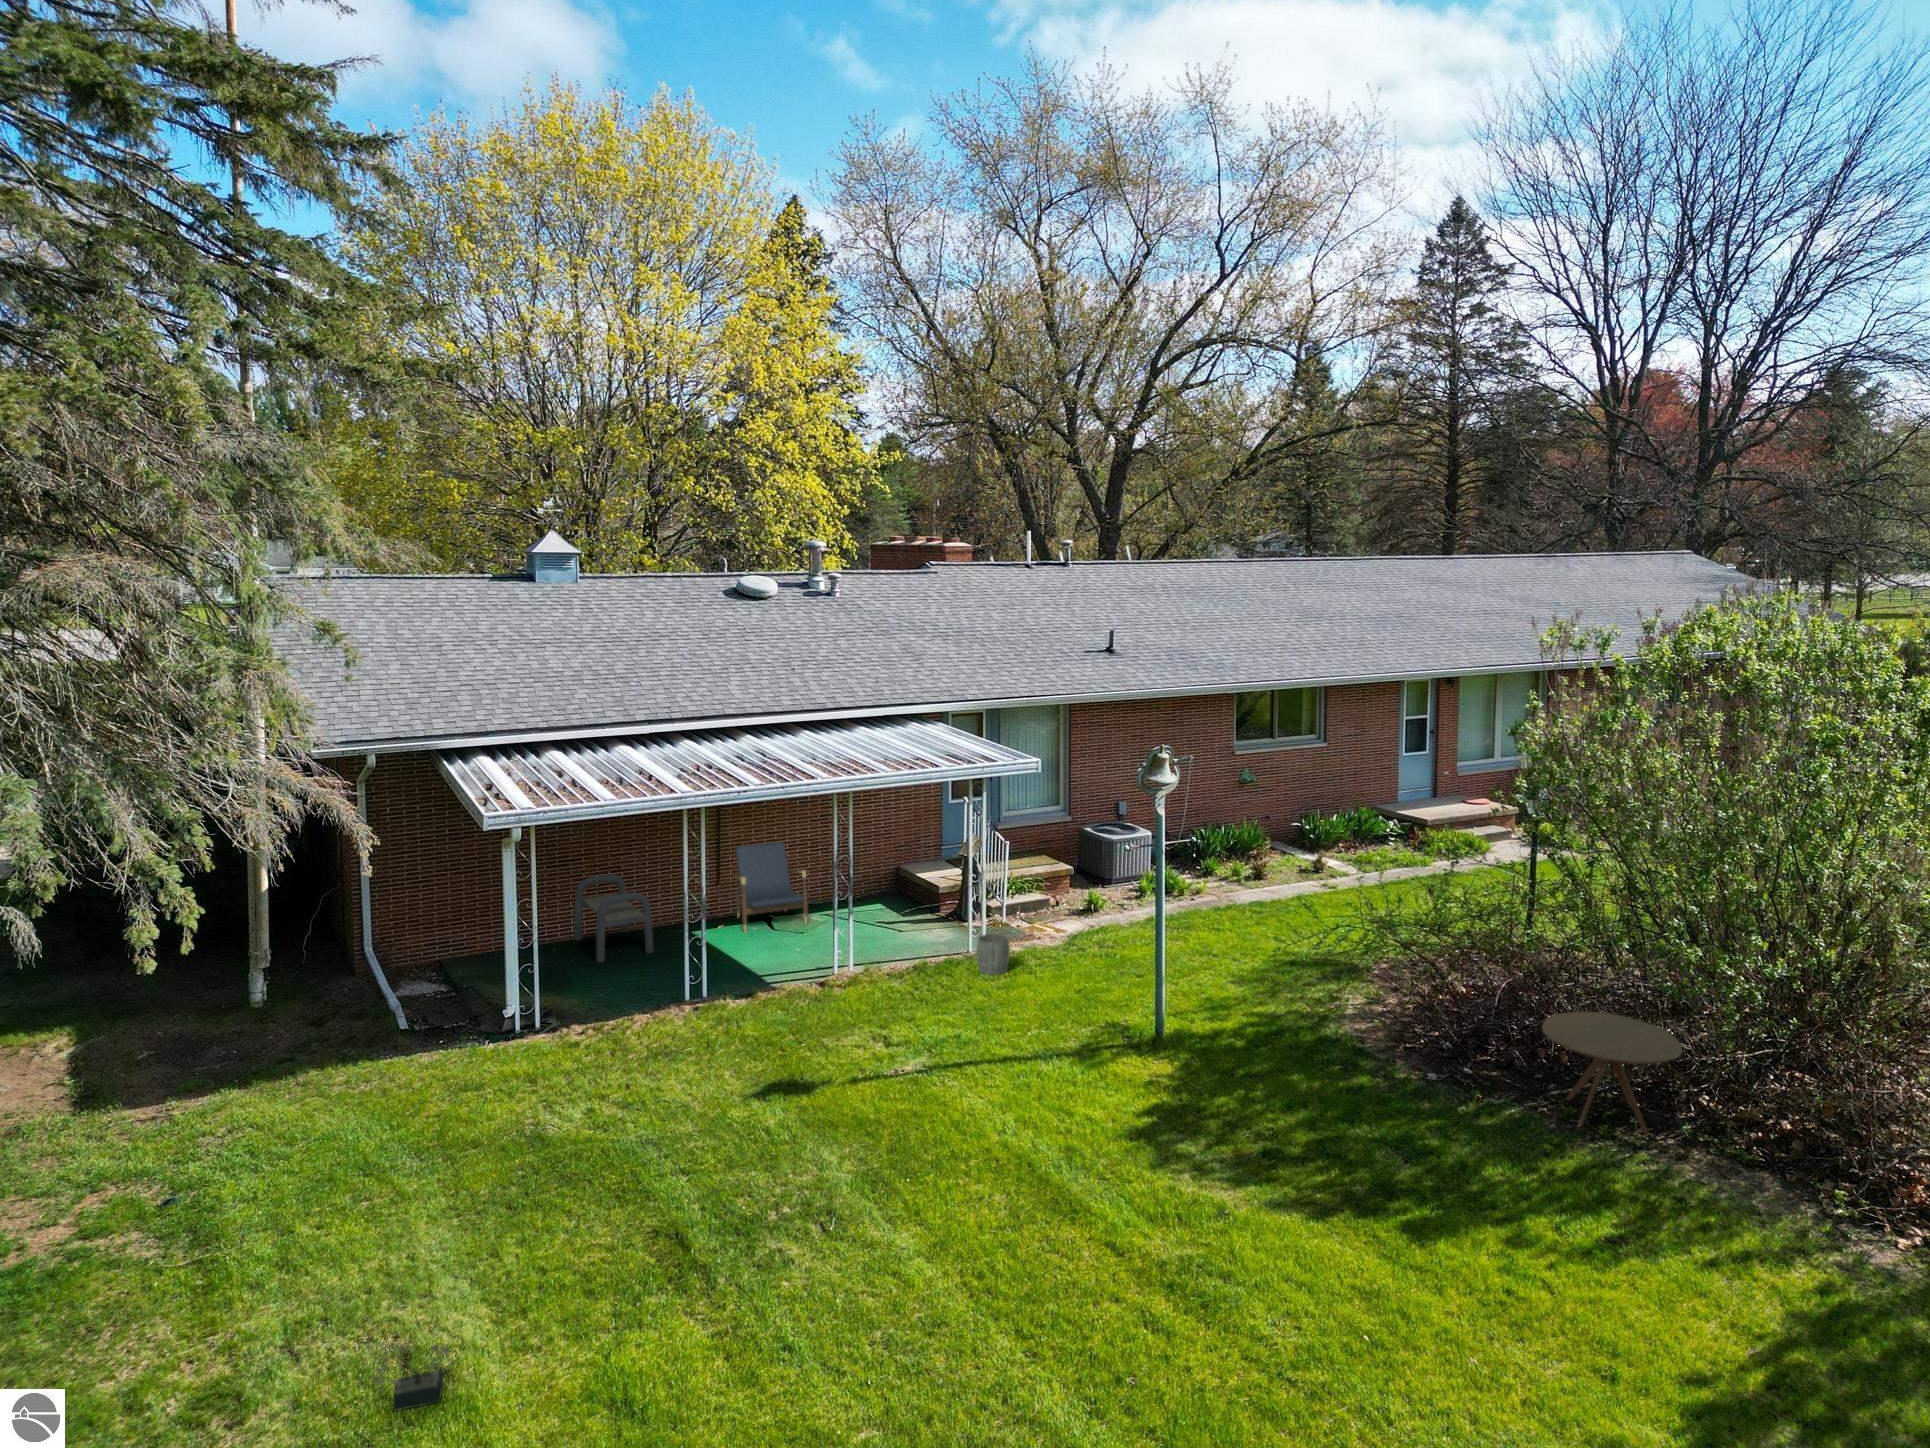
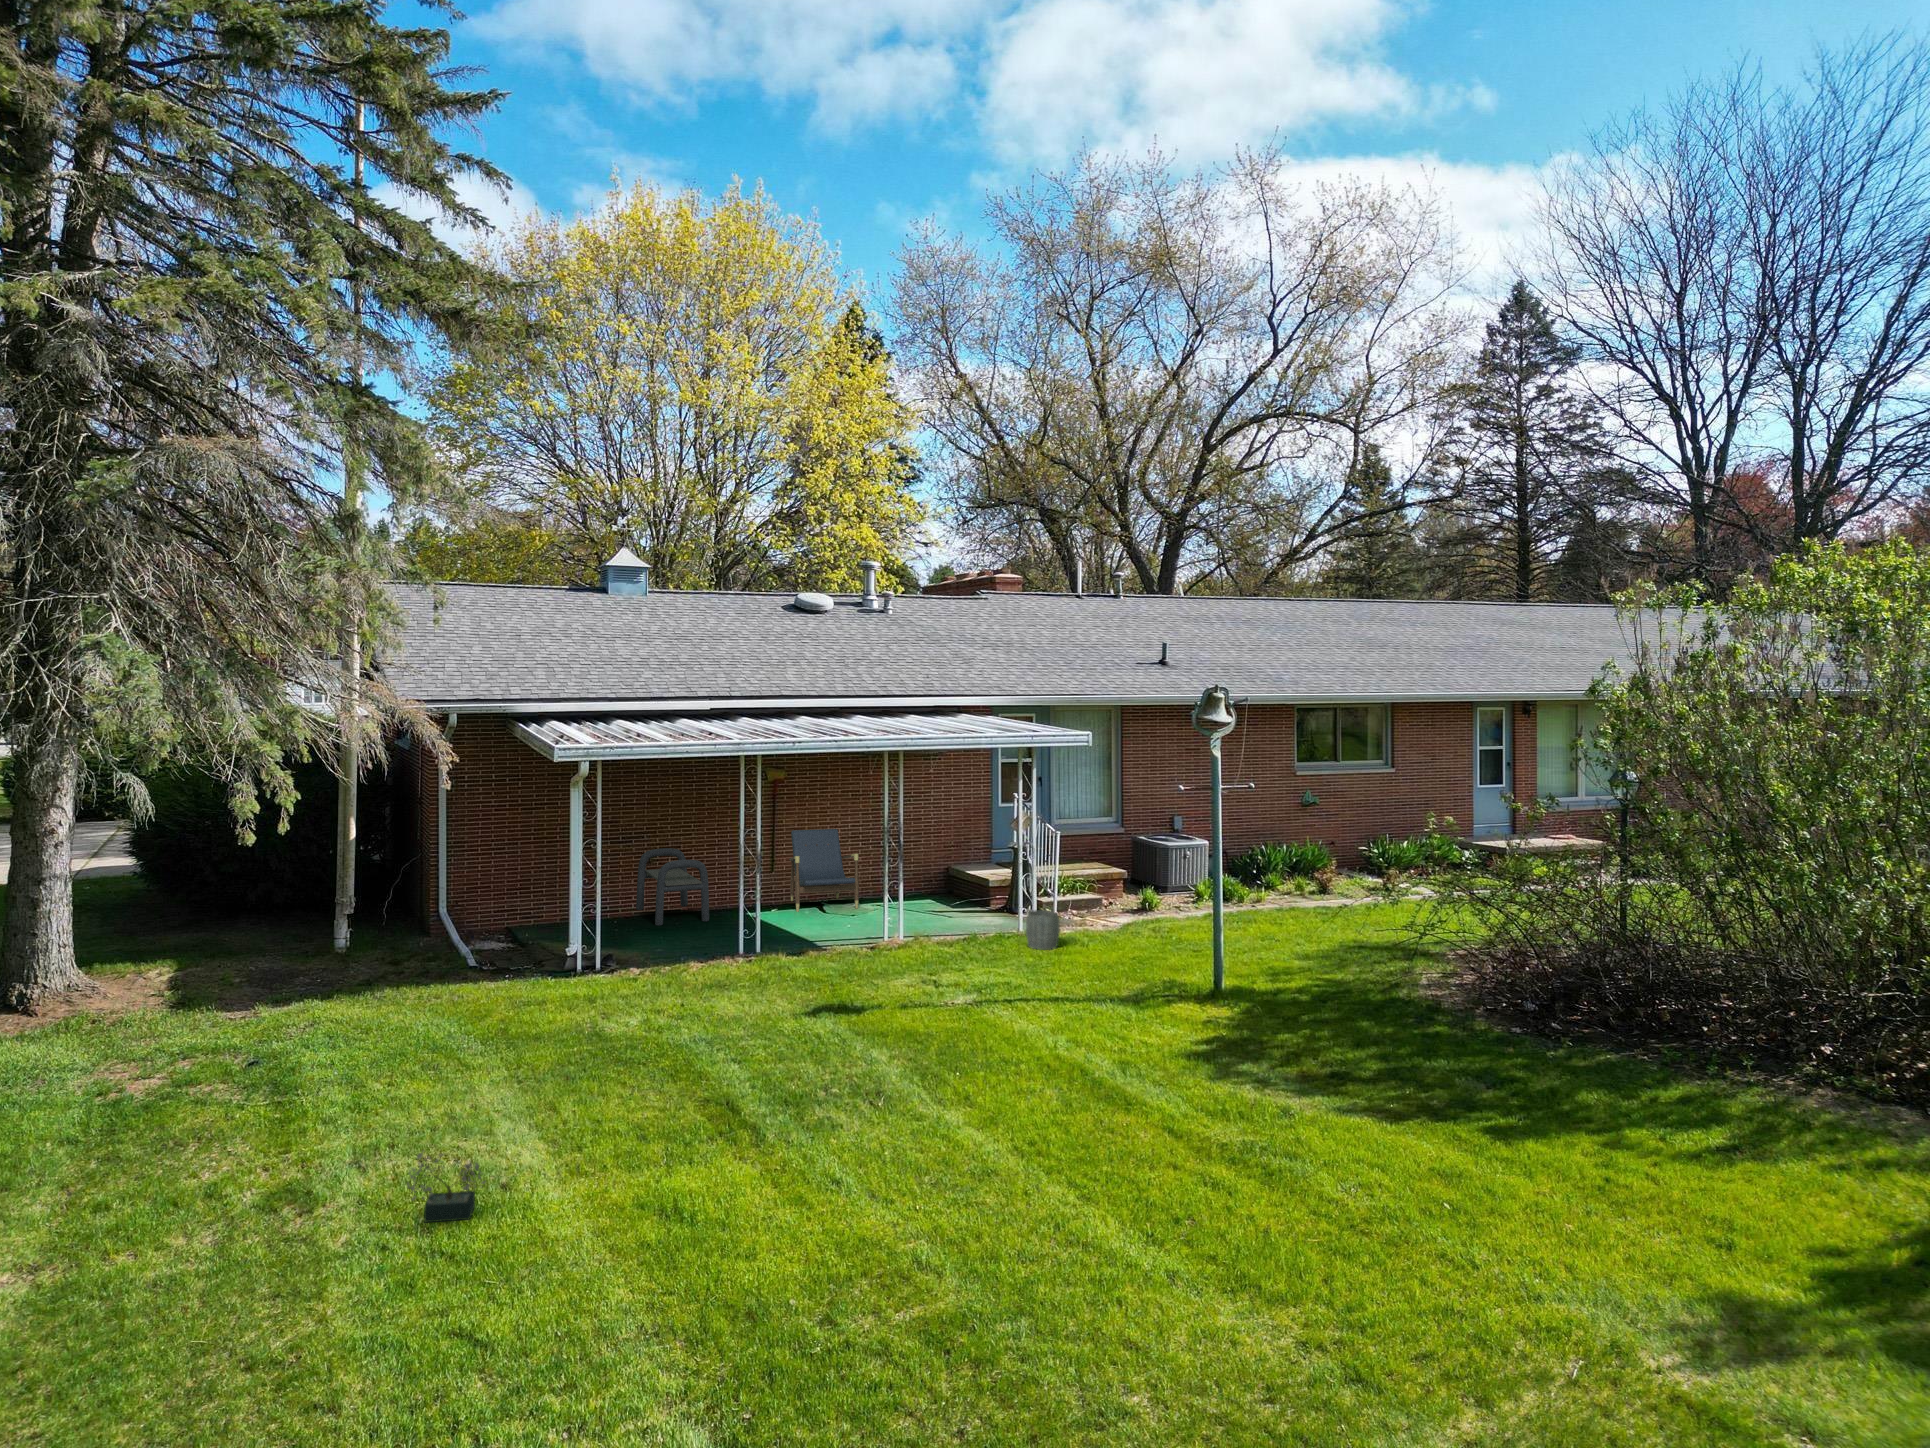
round table: present [1543,1012,1682,1134] -> none [1658,974,1832,1105]

